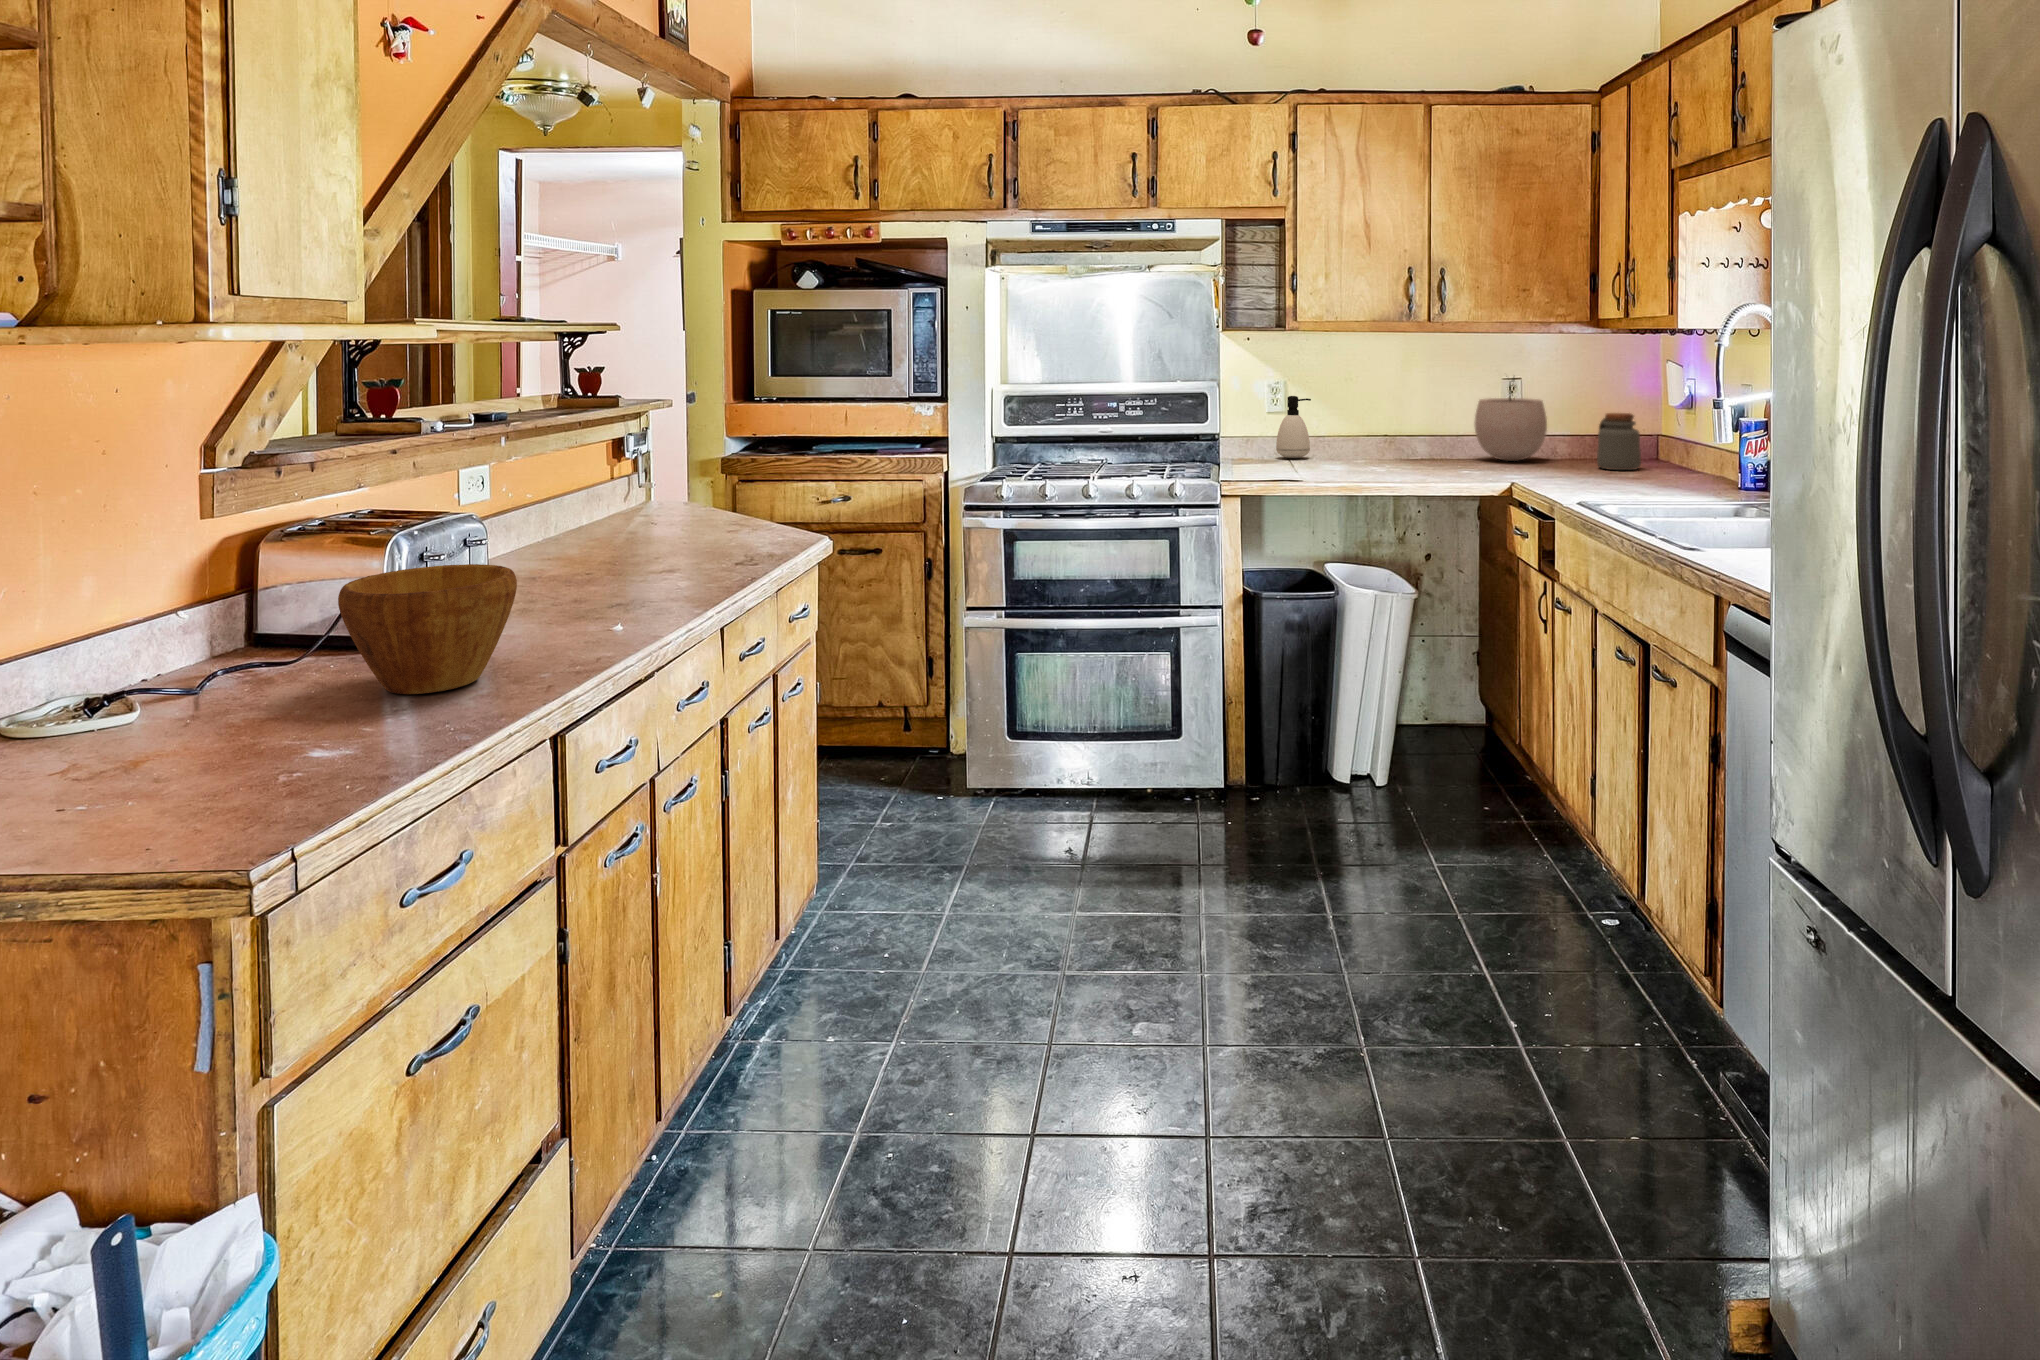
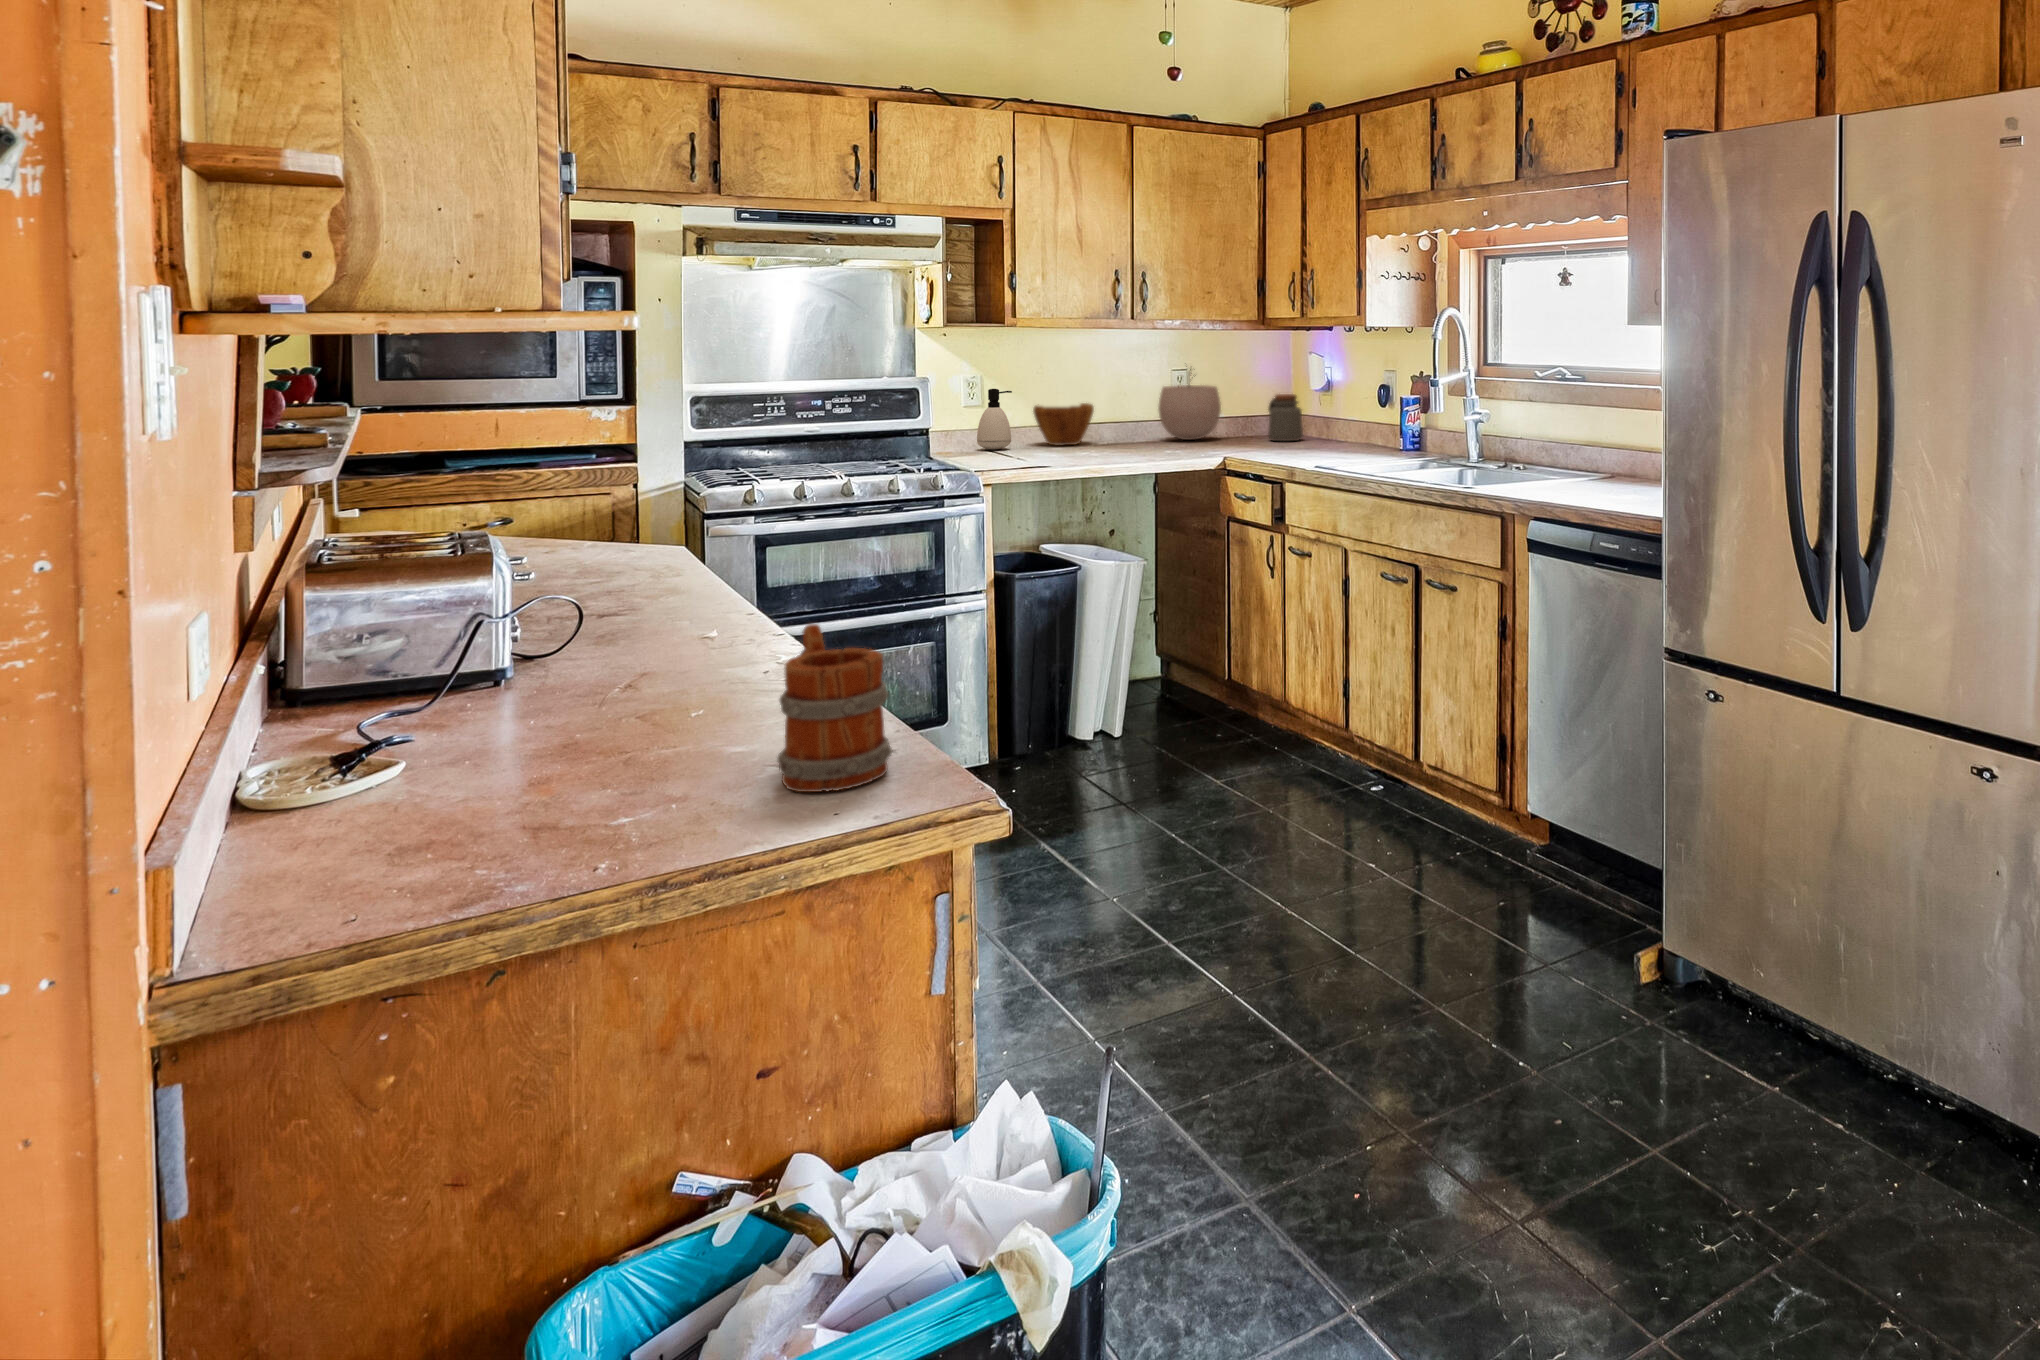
bowl: present [338,564,517,694] -> present [1033,403,1094,446]
mug: none [184,644,322,823] -> present [777,624,892,792]

